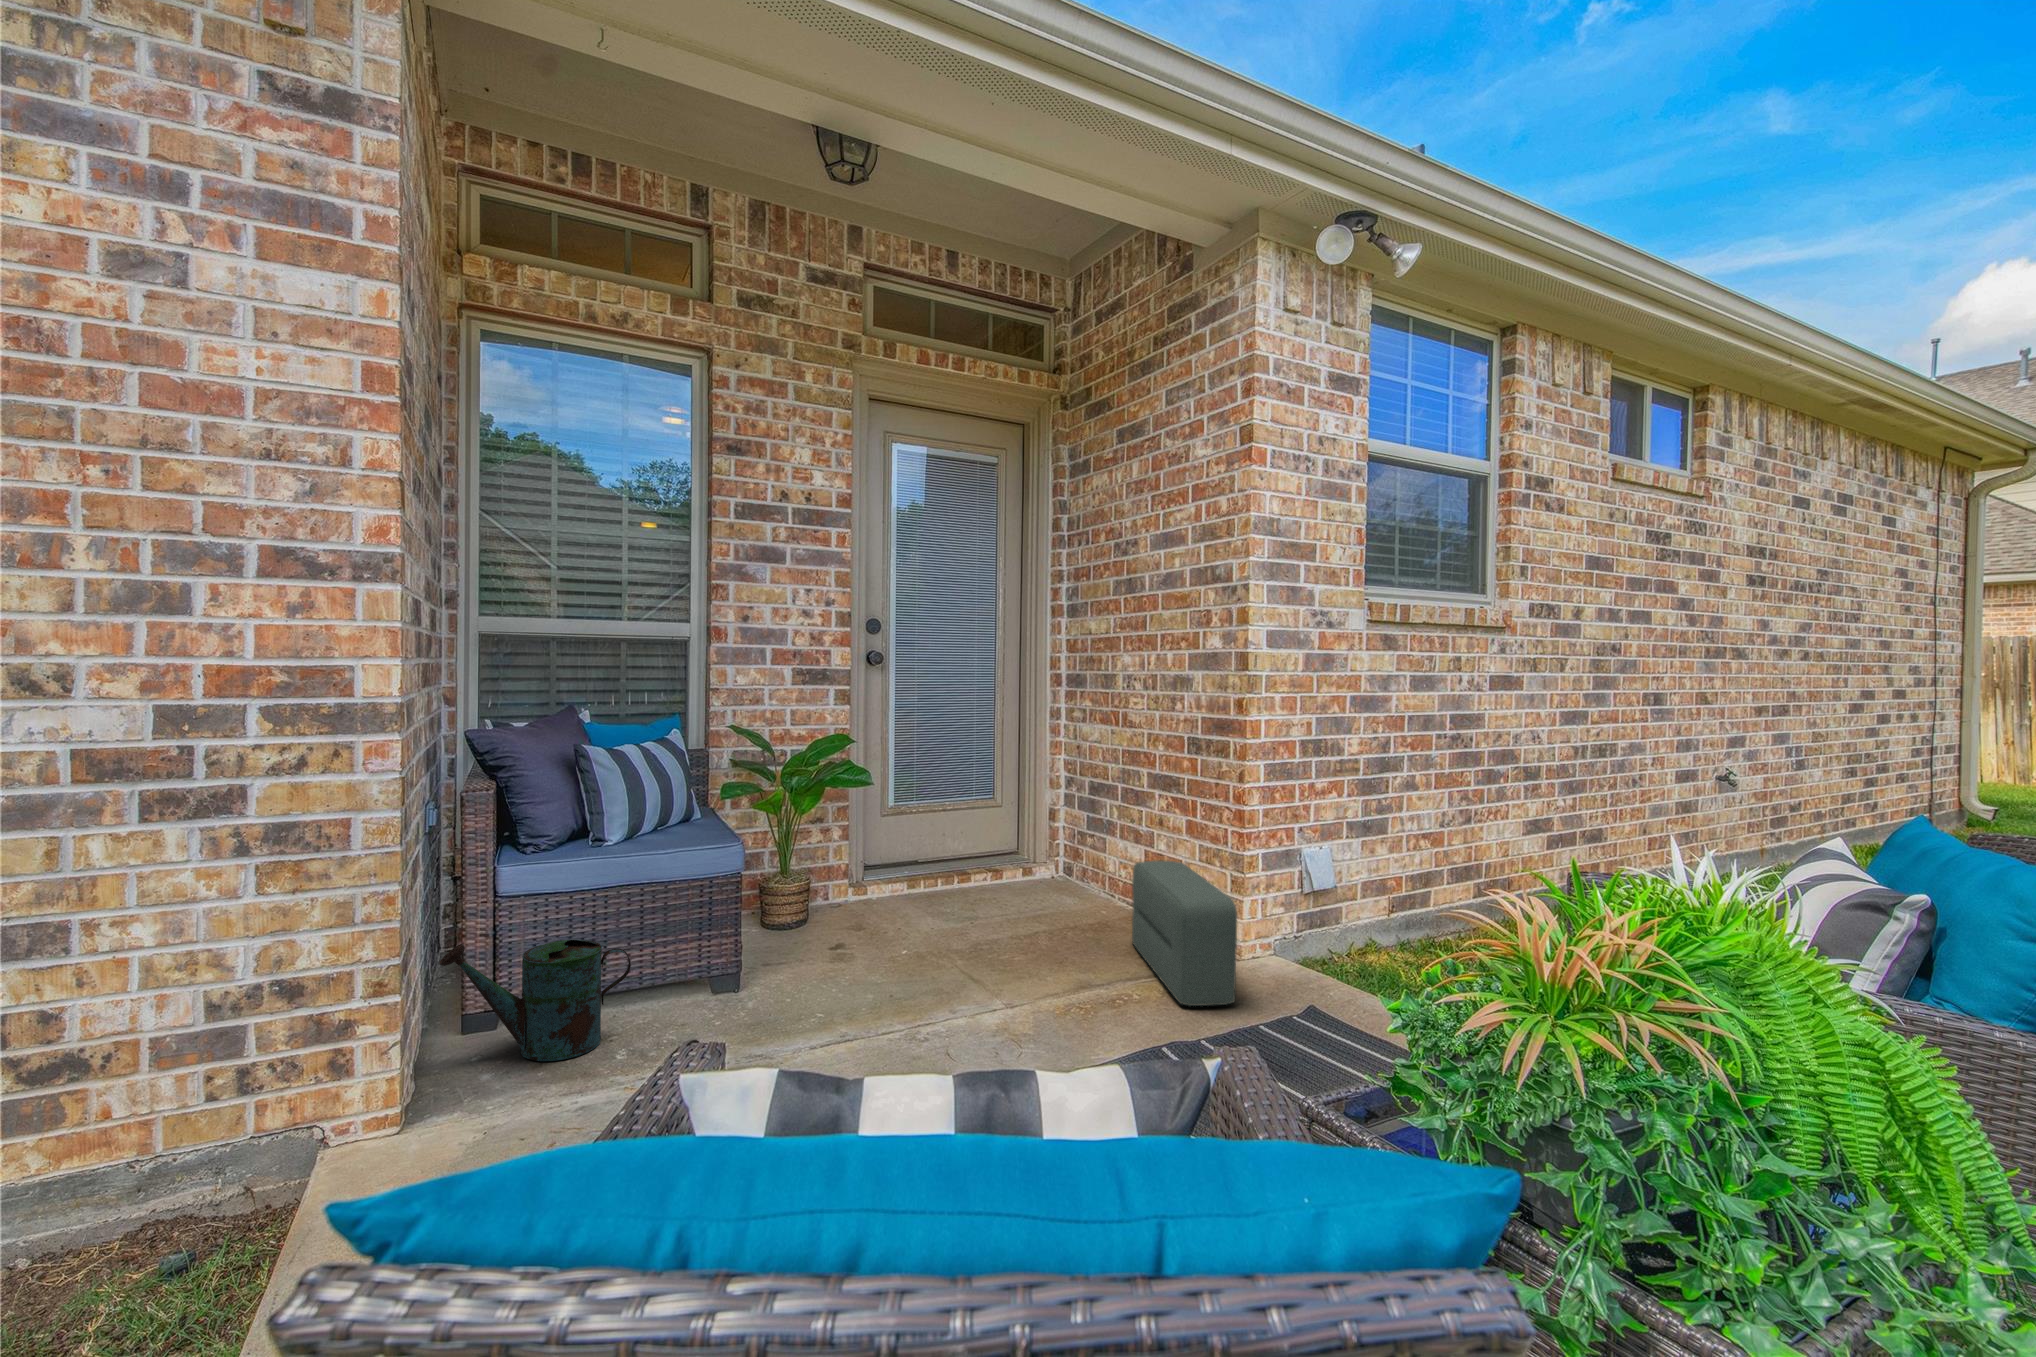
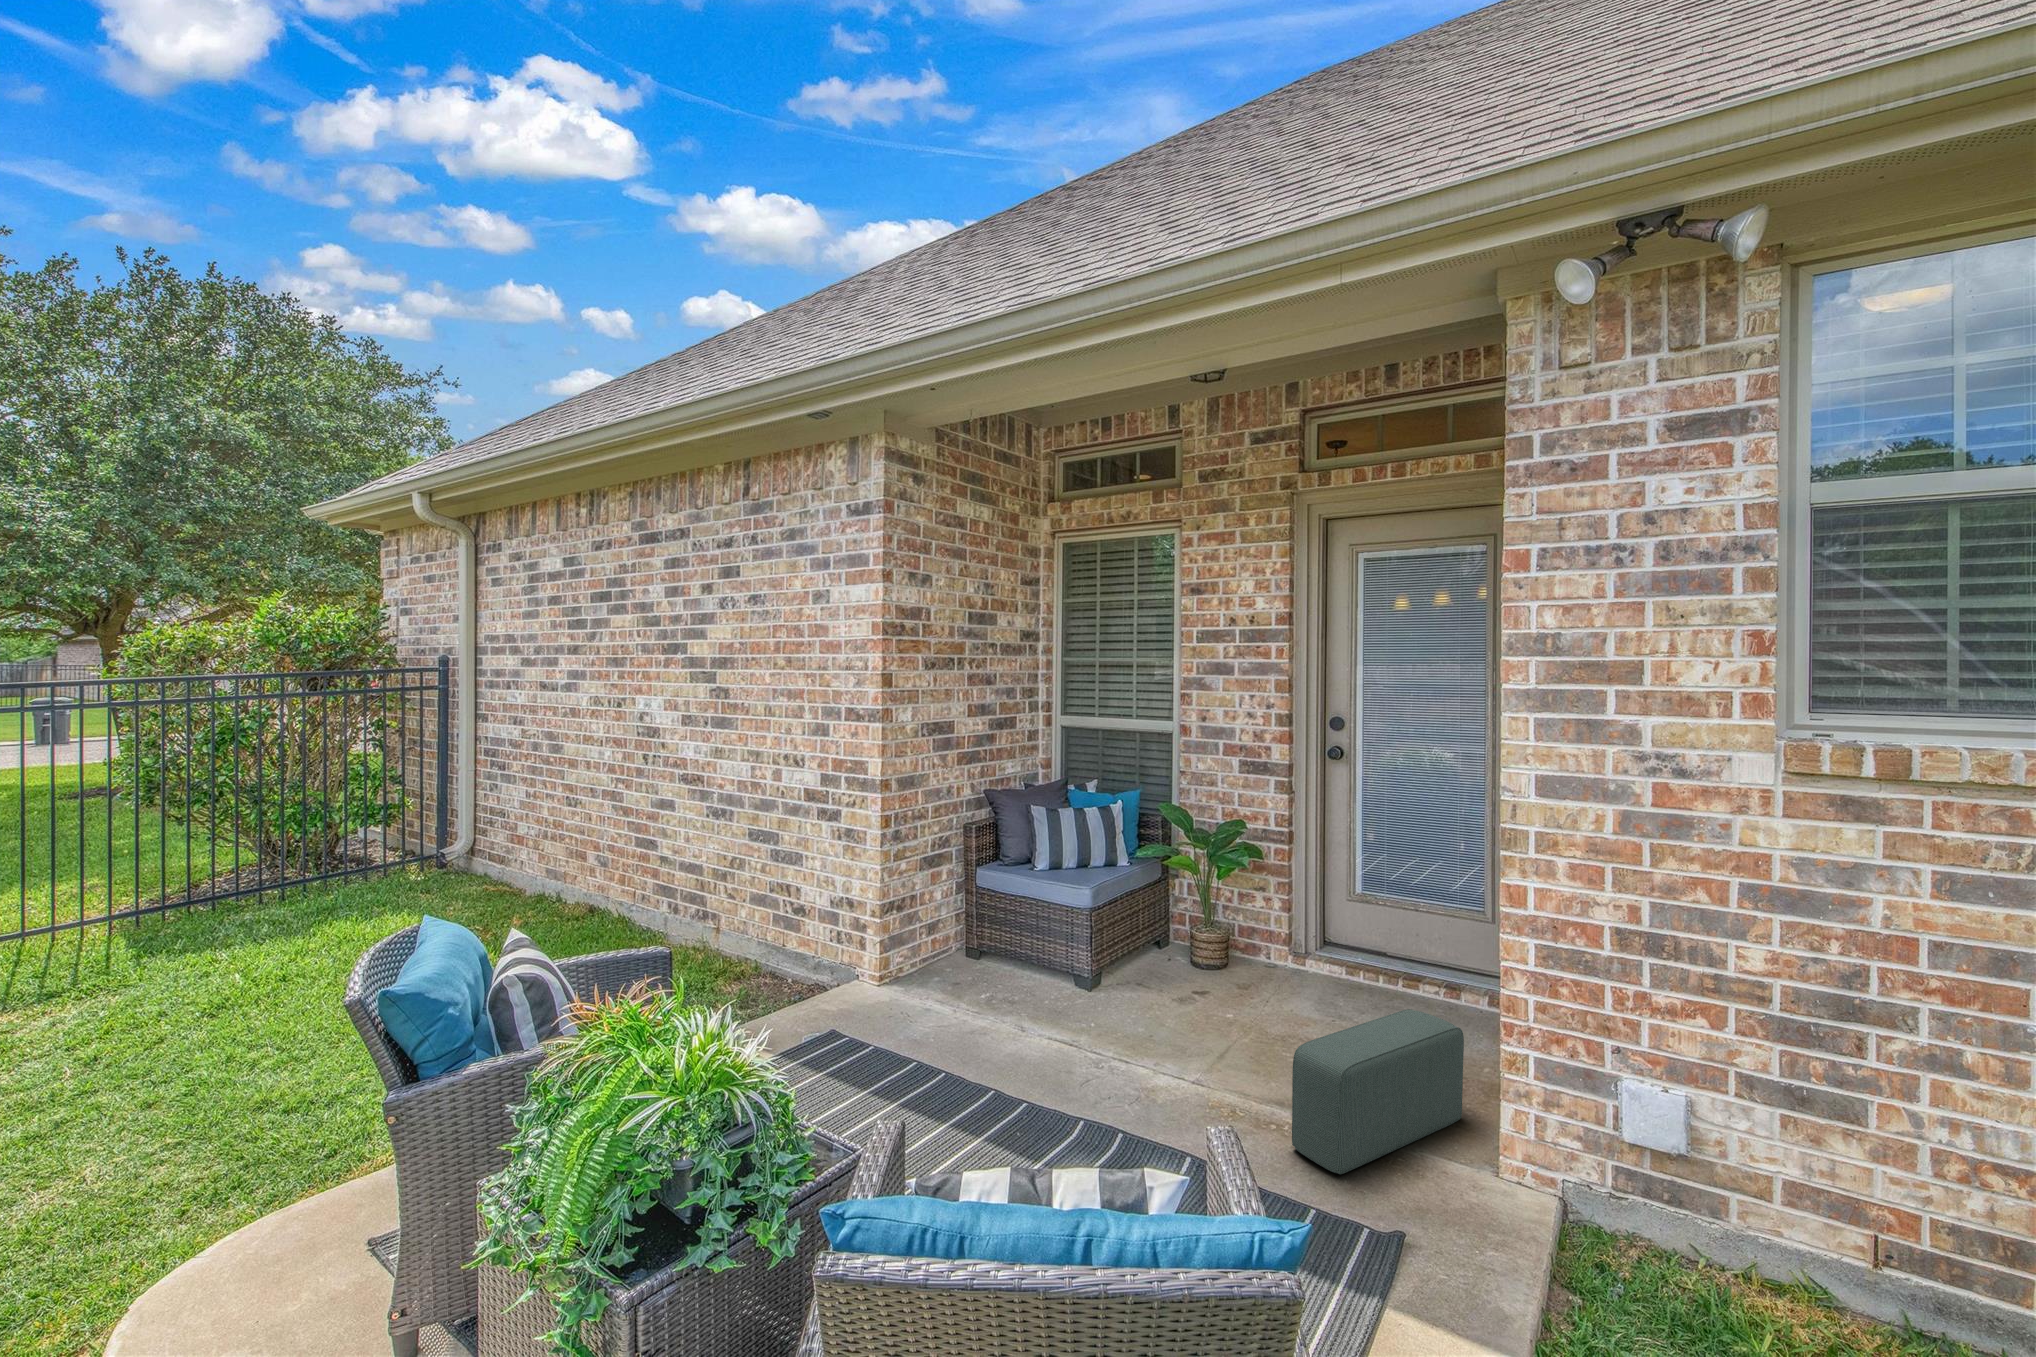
watering can: present [439,940,631,1061] -> none [933,903,1010,983]

